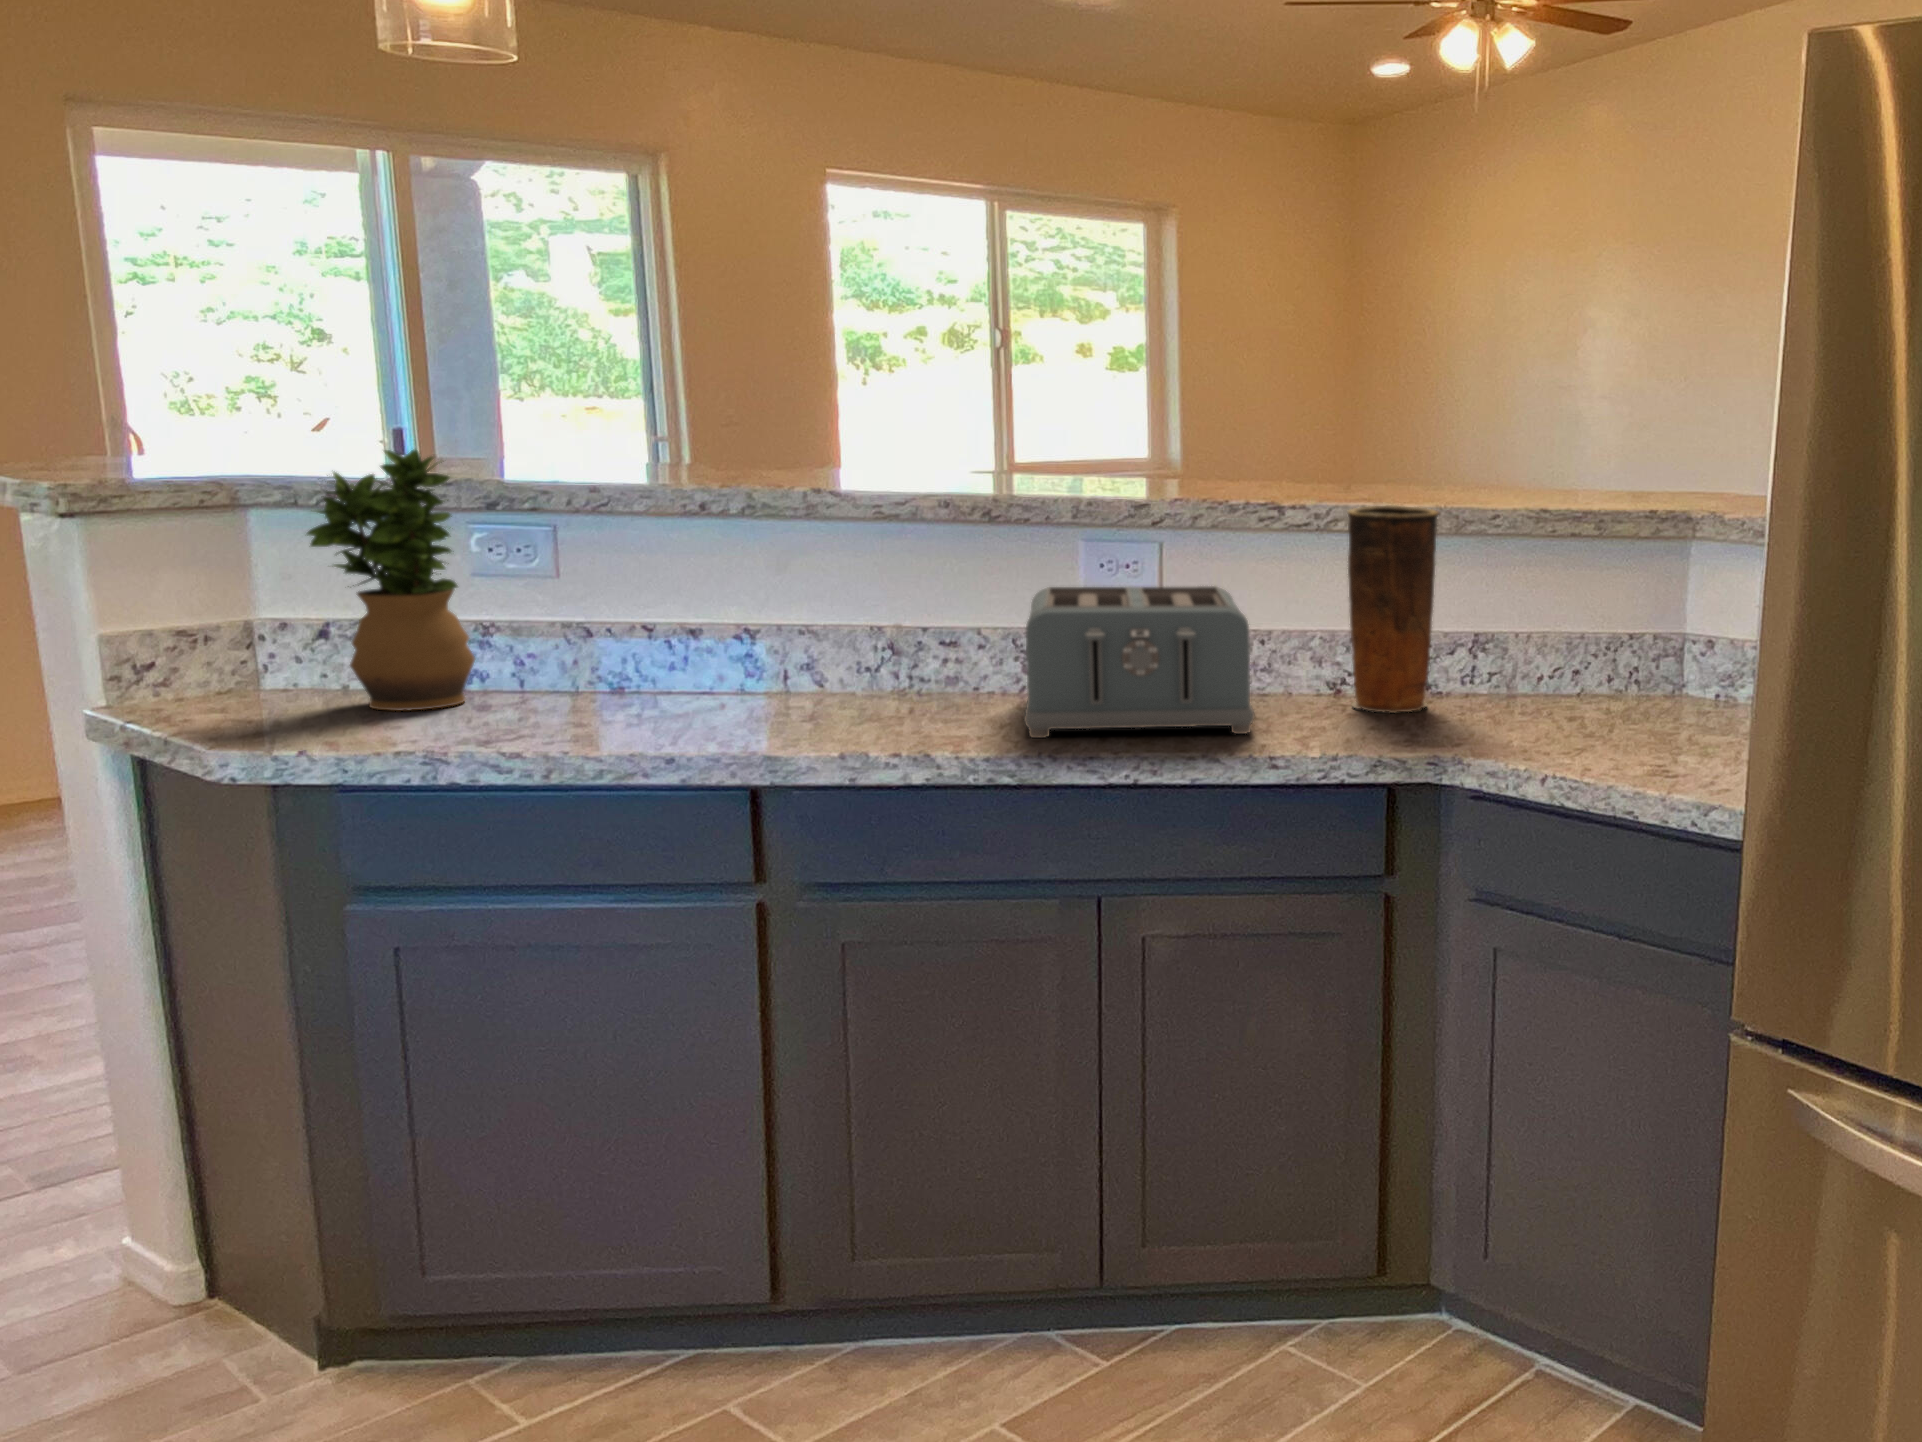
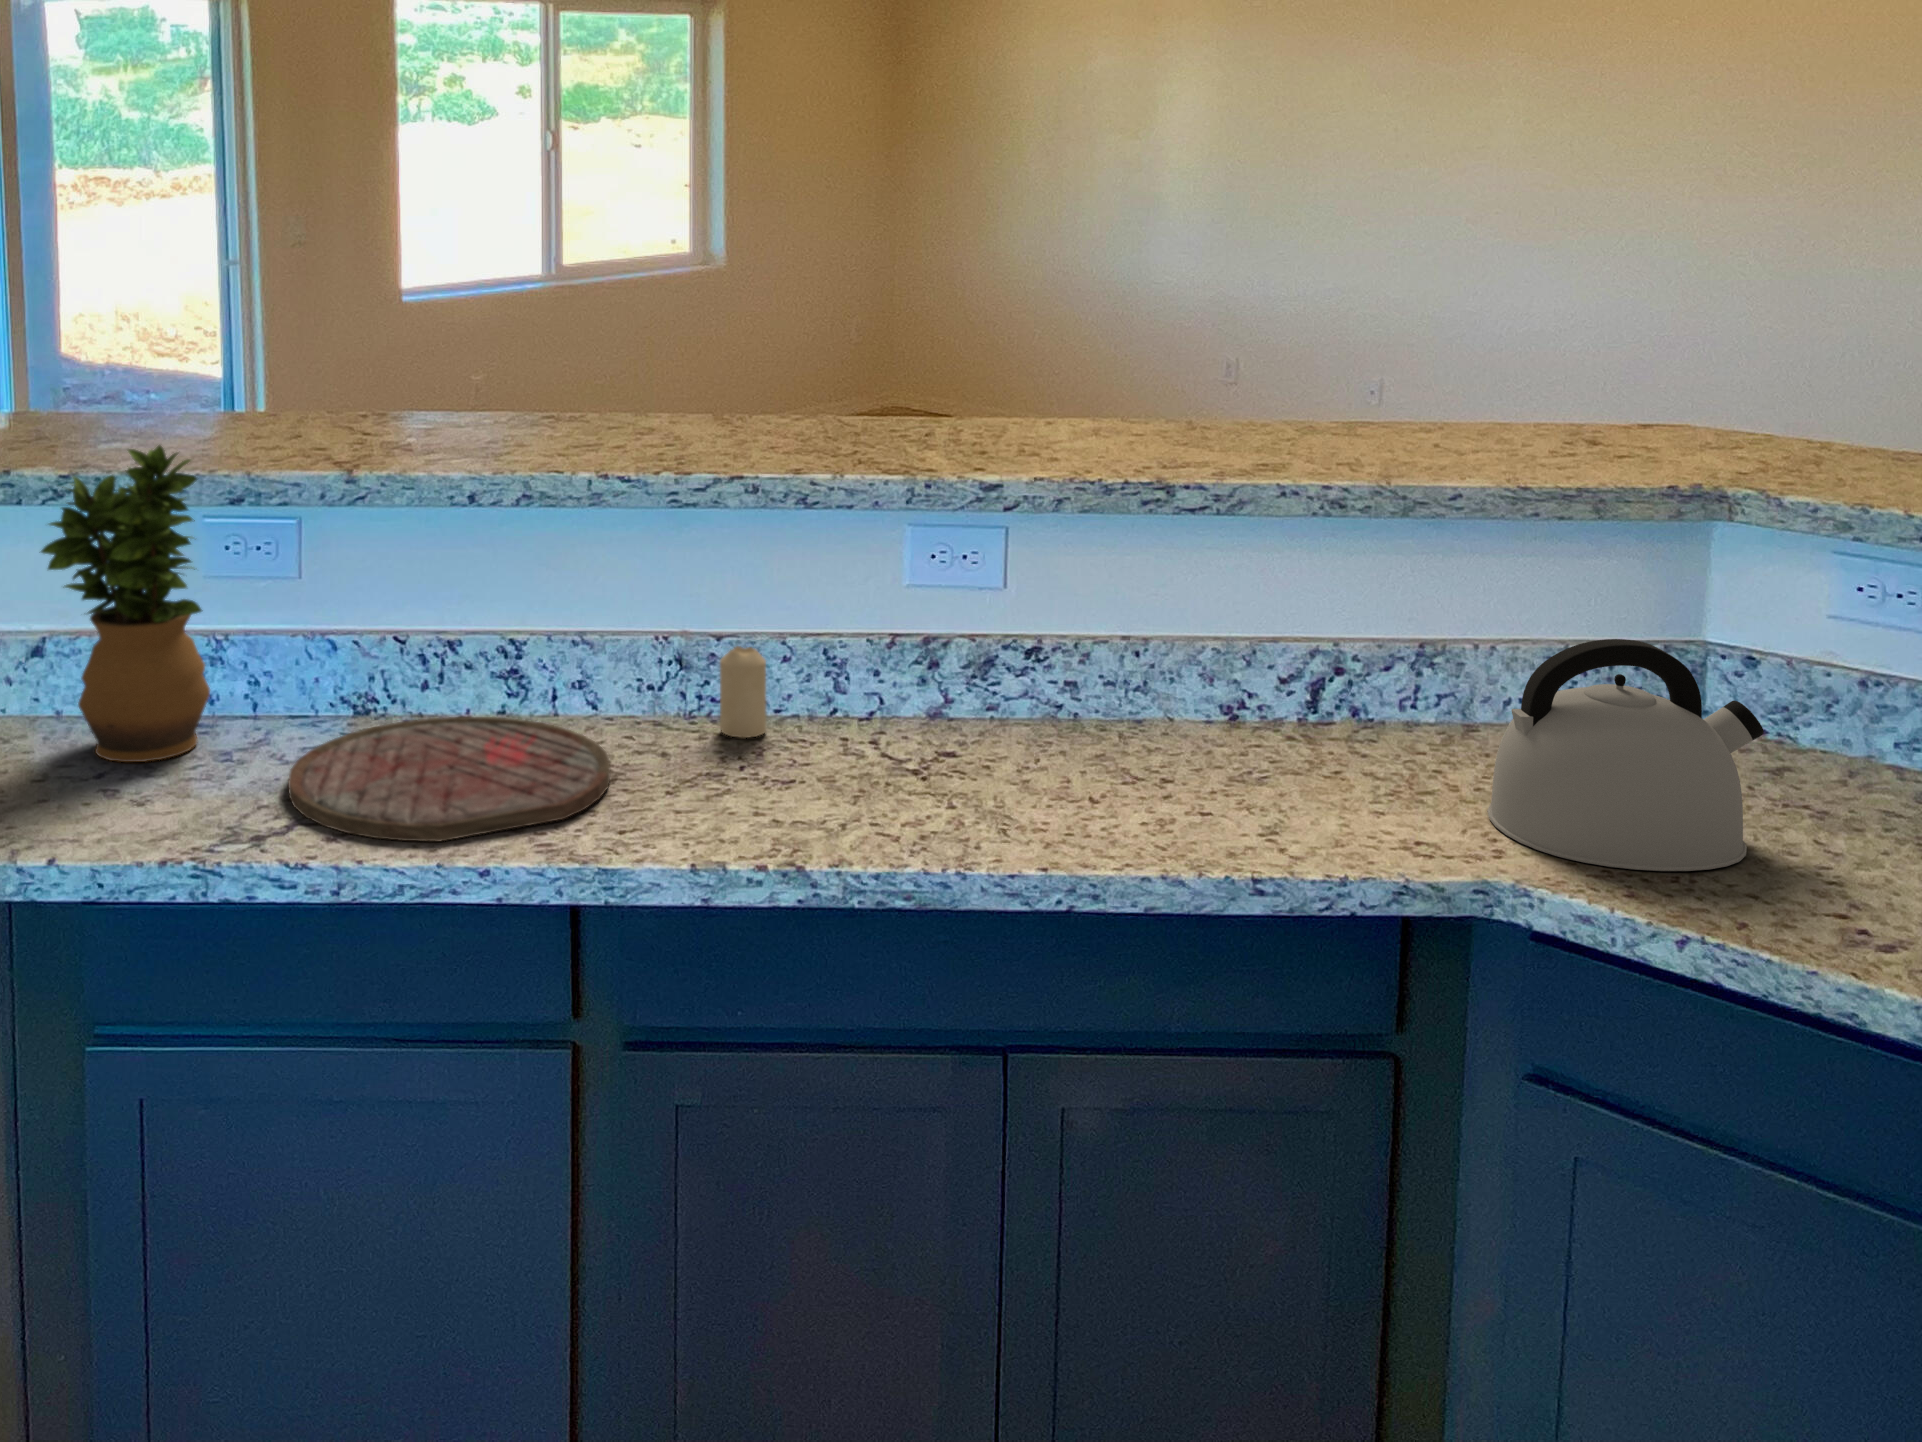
vase: present [1348,505,1438,713] -> none [1273,484,1403,770]
toaster: present [1025,586,1254,738] -> none [855,592,1201,830]
kettle: none [1467,598,1646,751] -> present [1487,639,1764,871]
candle: none [921,630,961,700] -> present [720,646,766,738]
cutting board: none [529,685,812,744] -> present [288,717,610,841]

